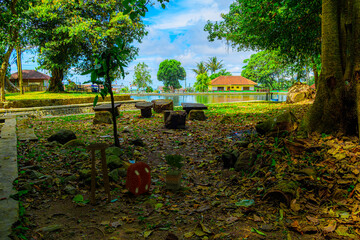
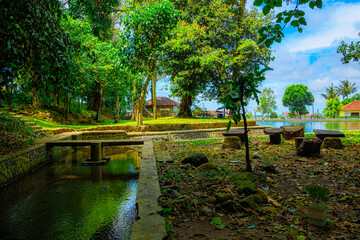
stool: present [86,143,111,204] -> none [225,167,249,227]
backpack: present [125,162,151,195] -> none [262,190,290,225]

